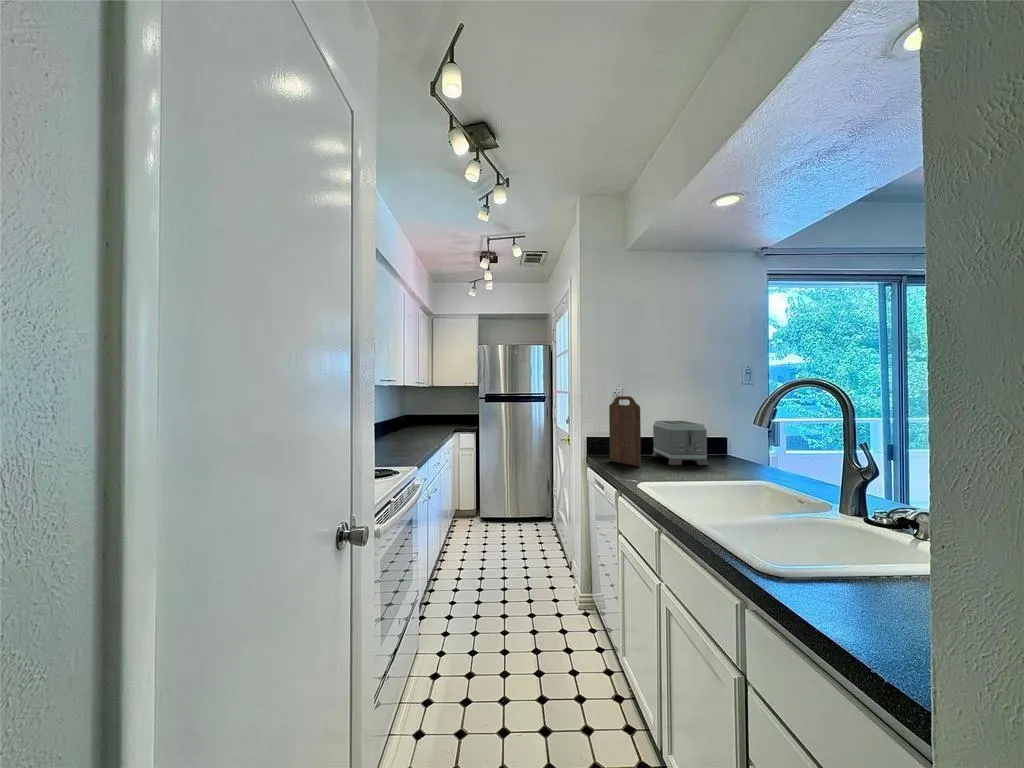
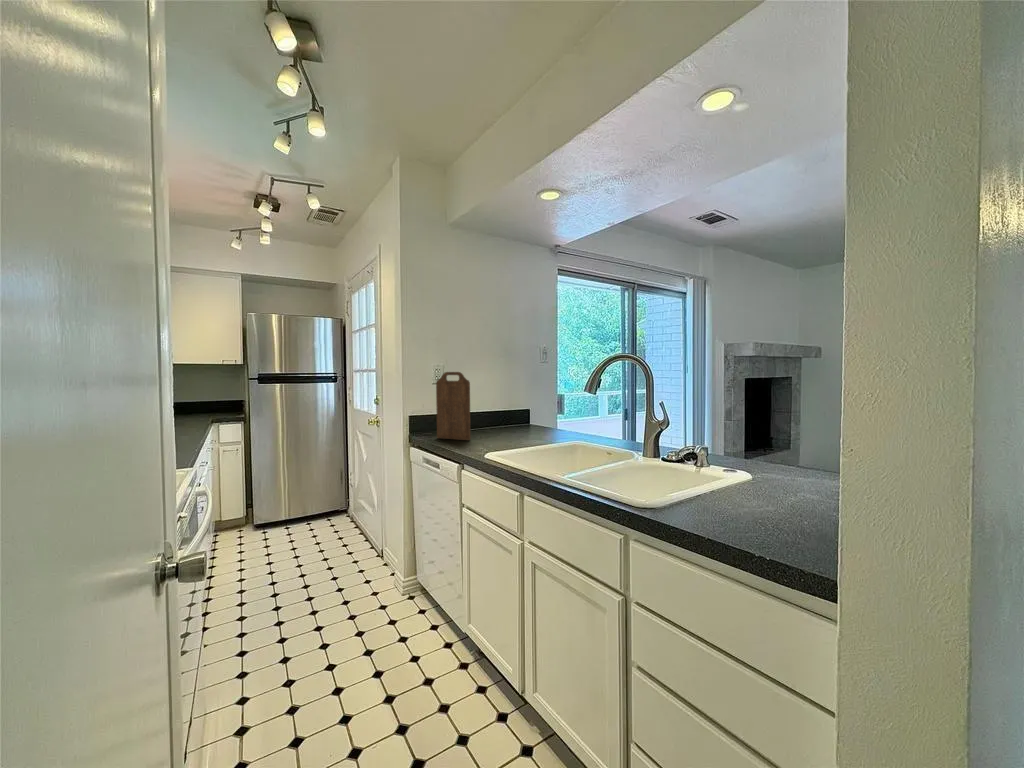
toaster: present [652,421,709,465] -> none [471,395,525,437]

